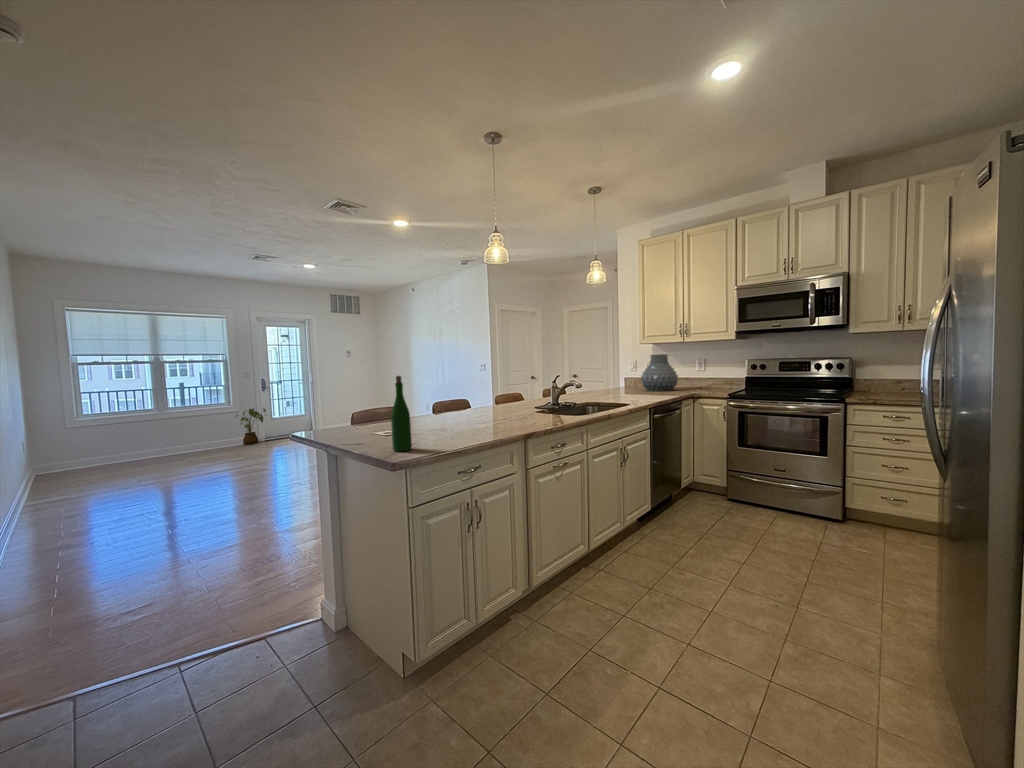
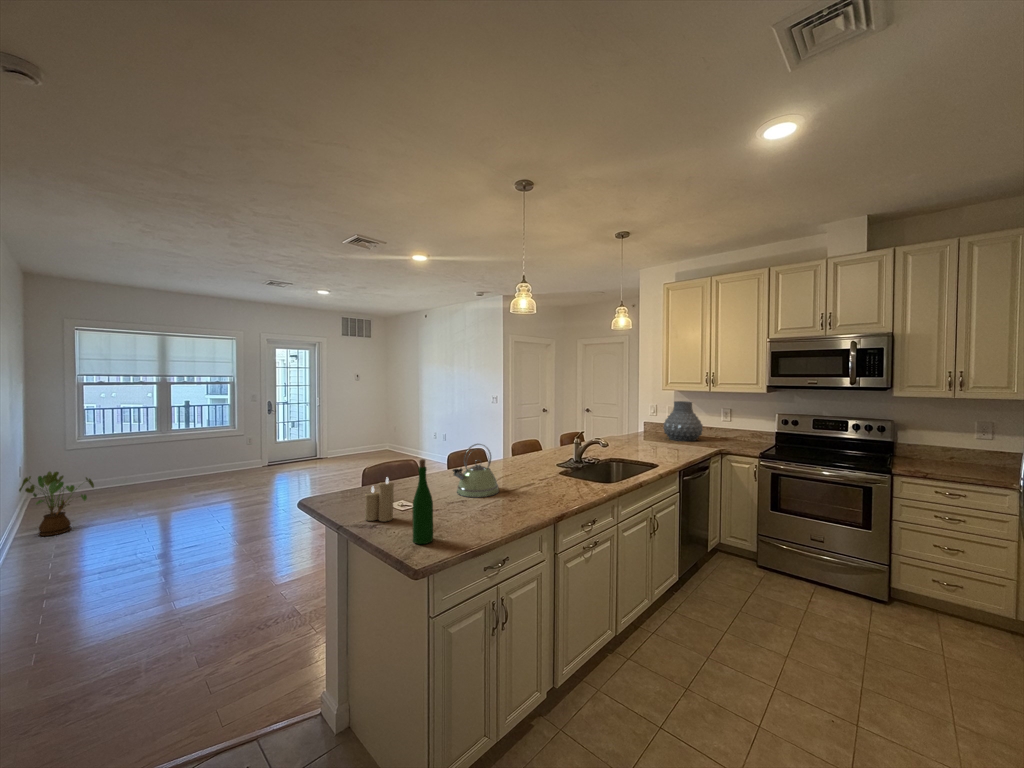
kettle: none [433,380,477,427] -> present [453,444,499,498]
candle: none [350,402,377,442] -> present [365,478,394,522]
house plant: present [235,408,267,445] -> present [19,472,94,536]

